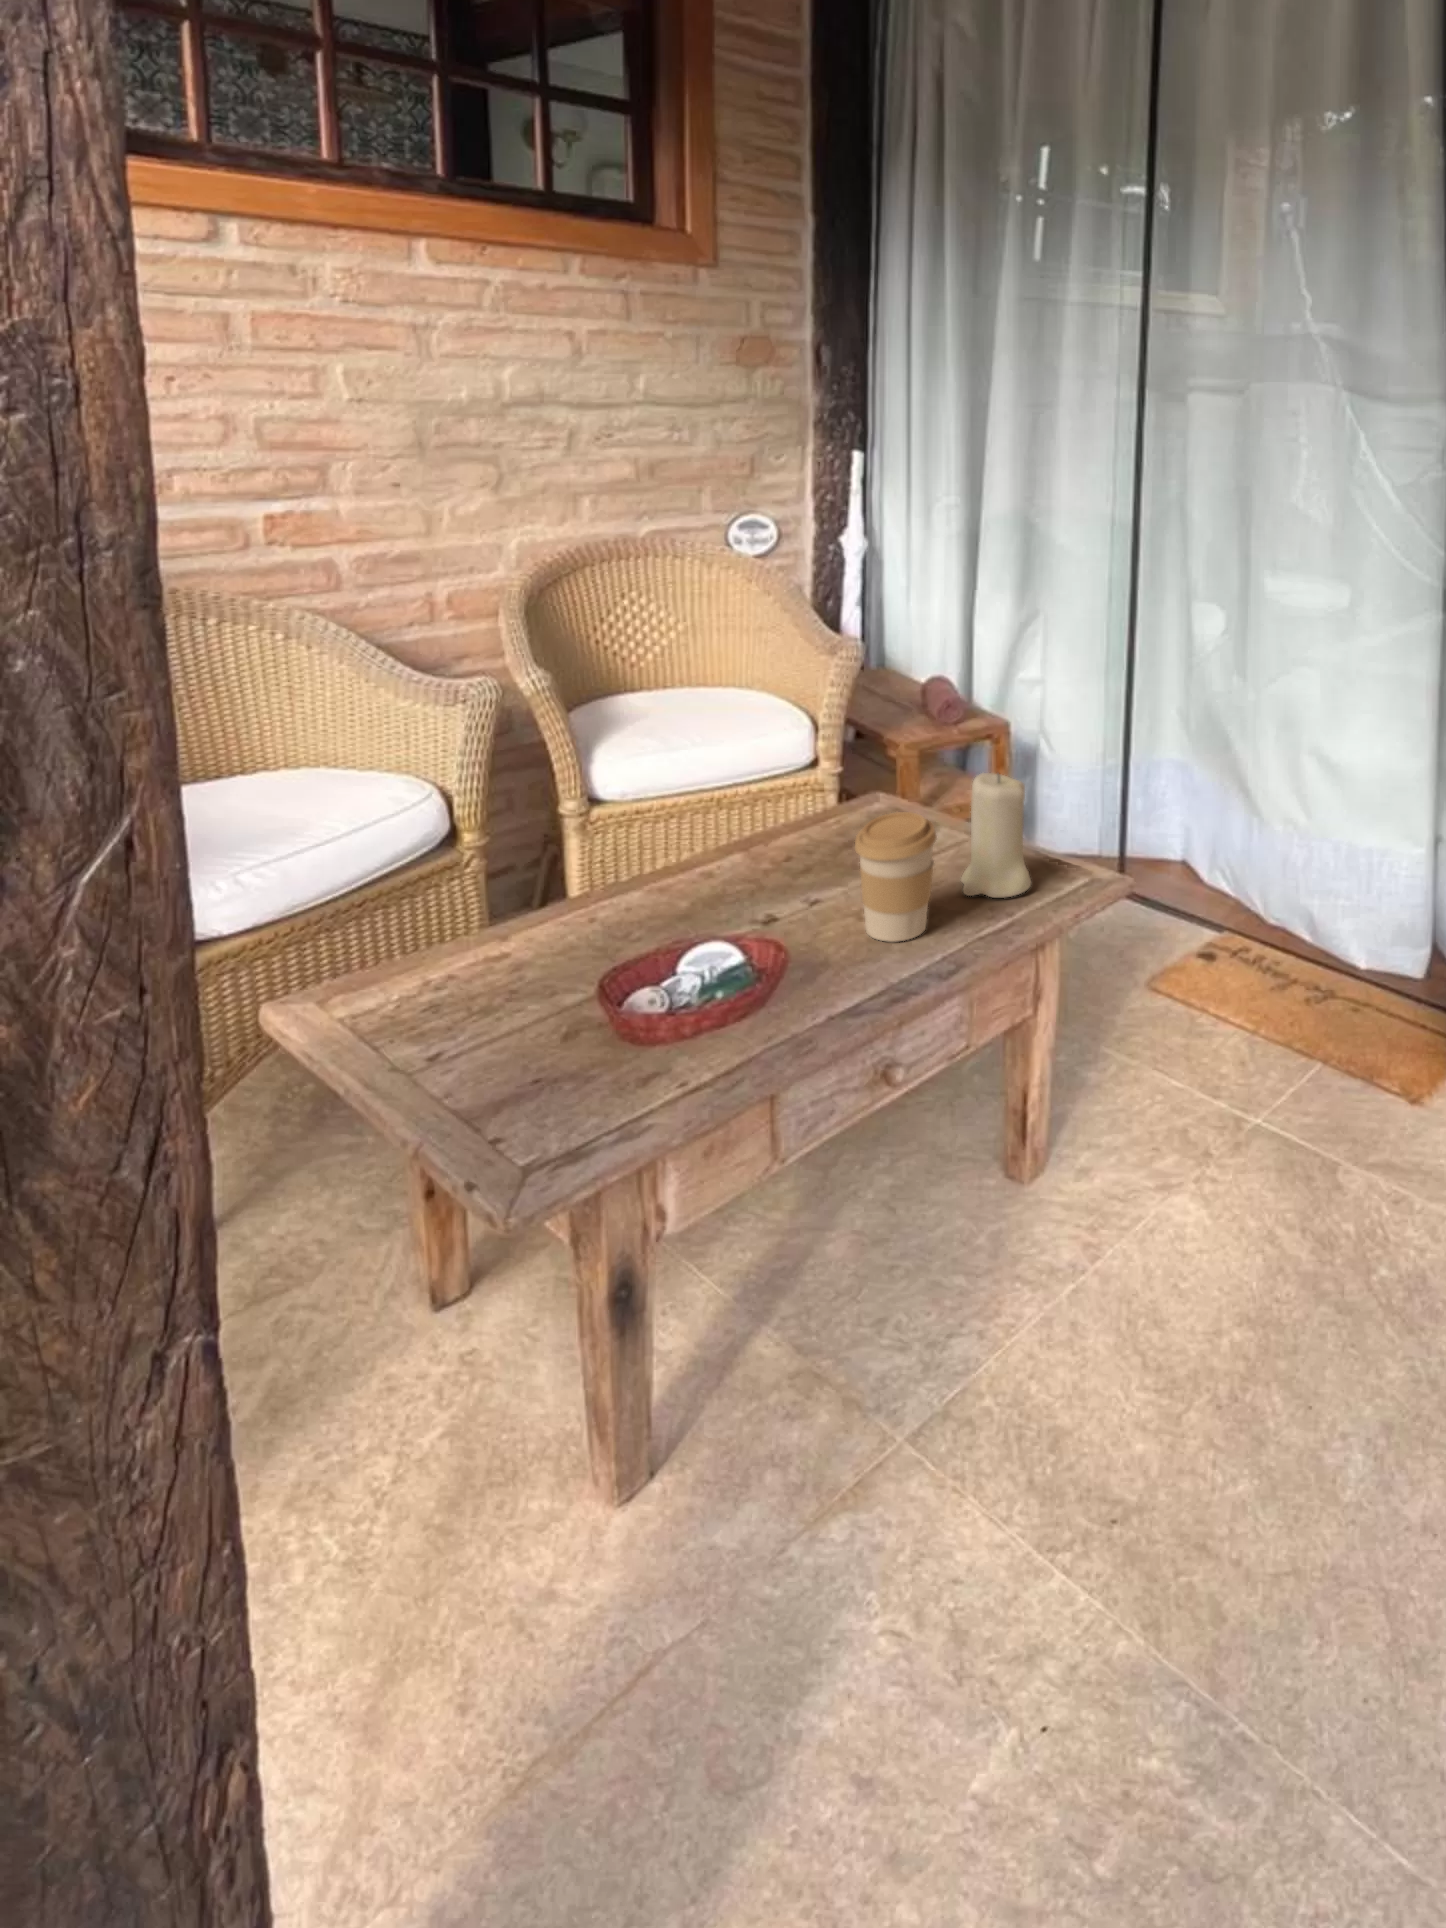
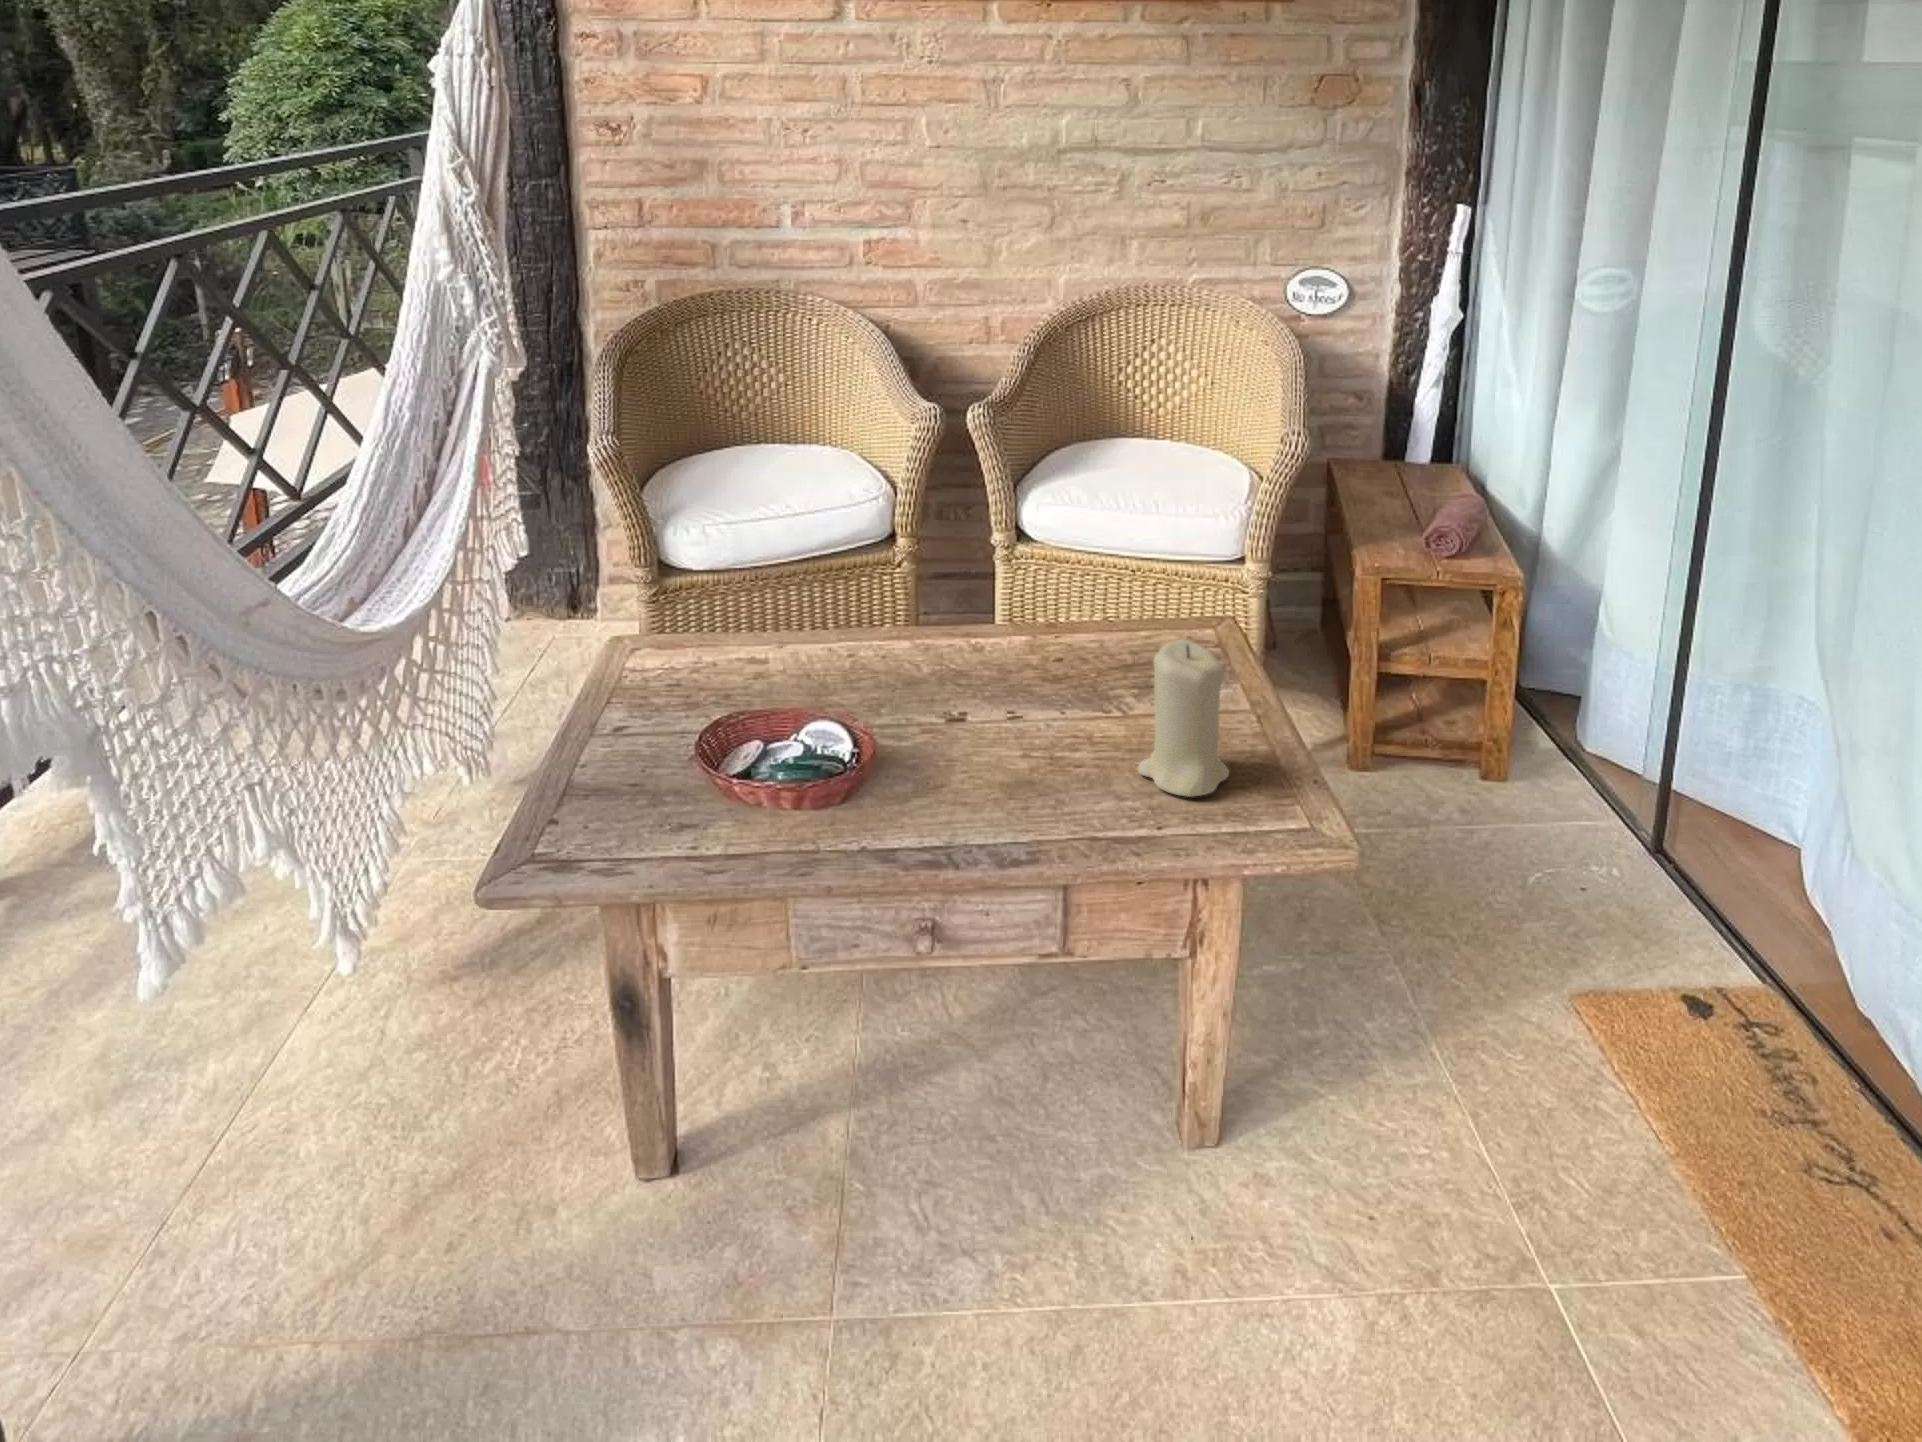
coffee cup: present [855,812,937,942] -> none [986,653,1075,797]

